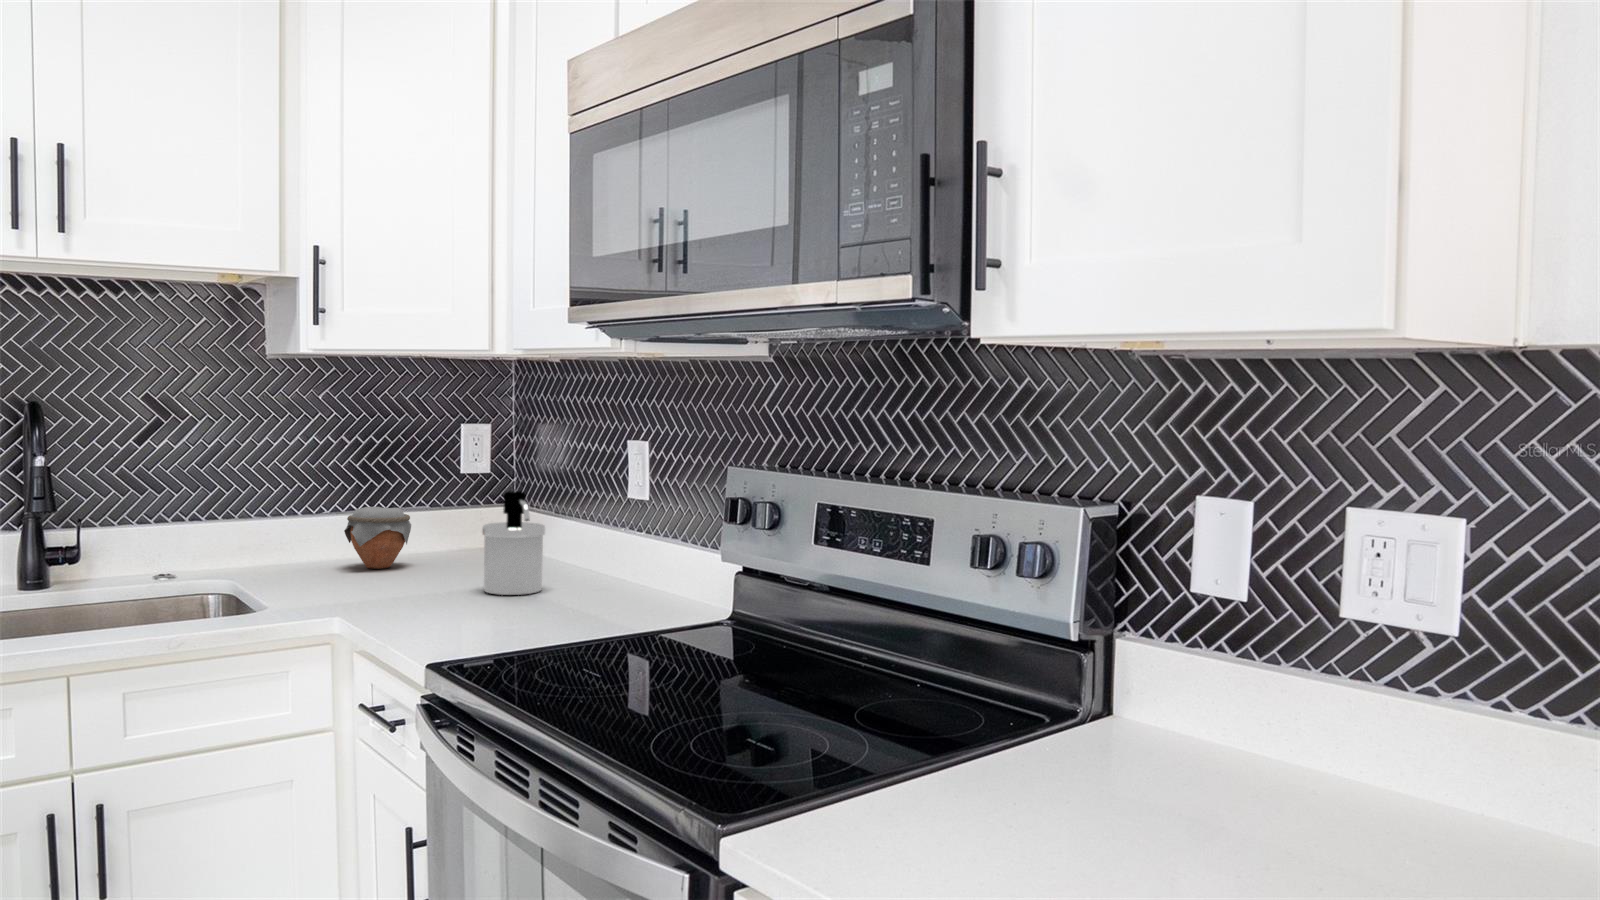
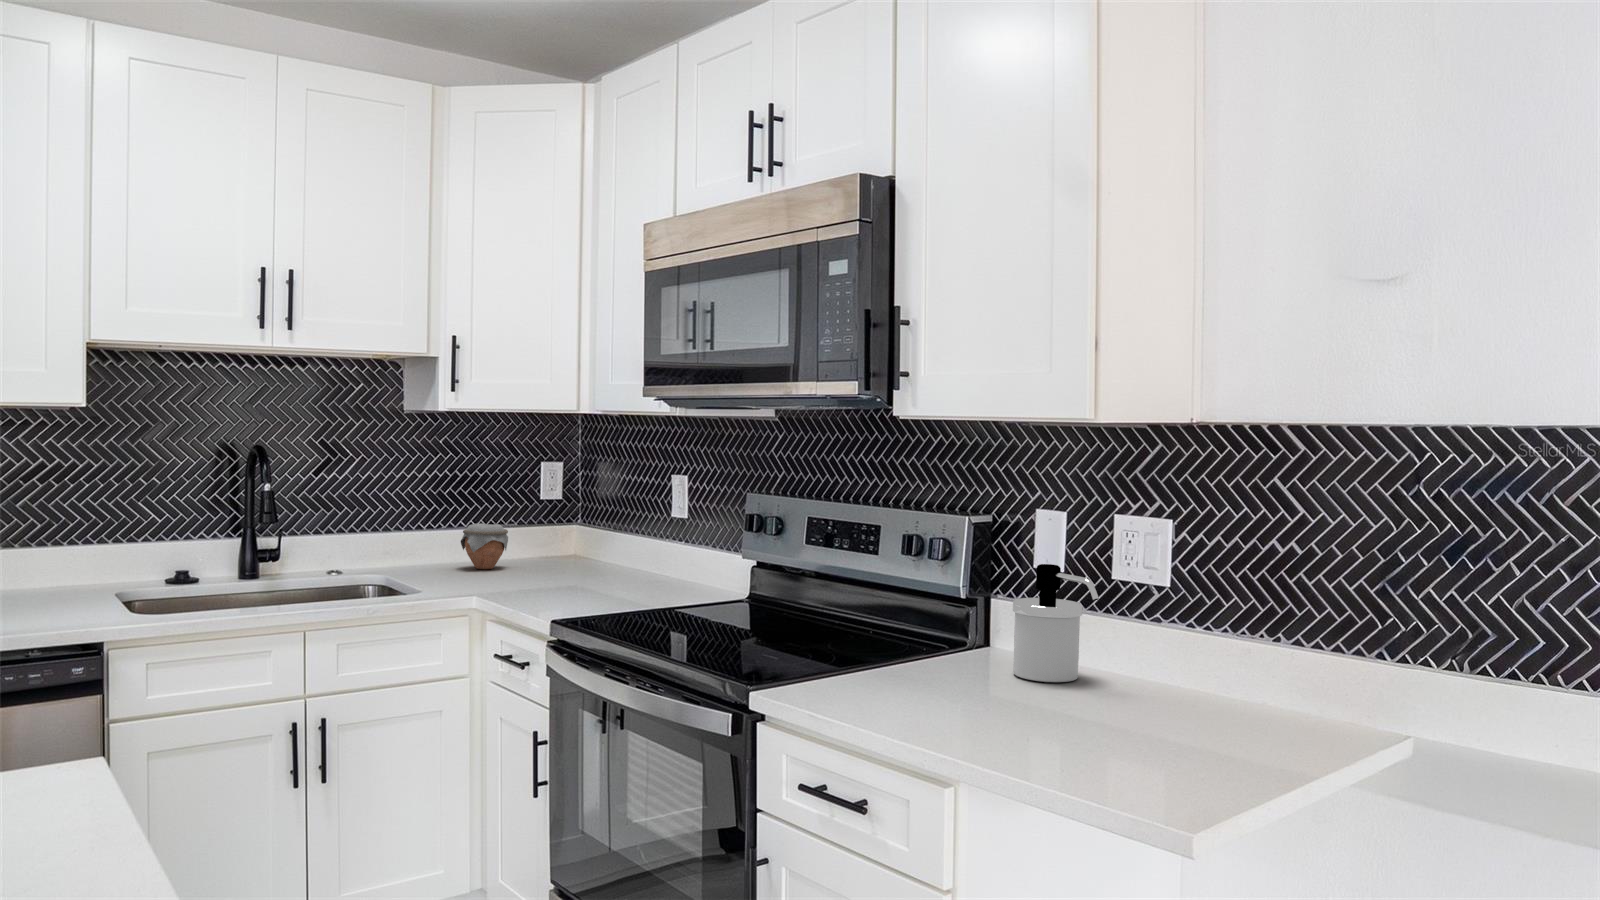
soap dispenser: present [482,491,545,595] -> present [1013,564,1099,682]

